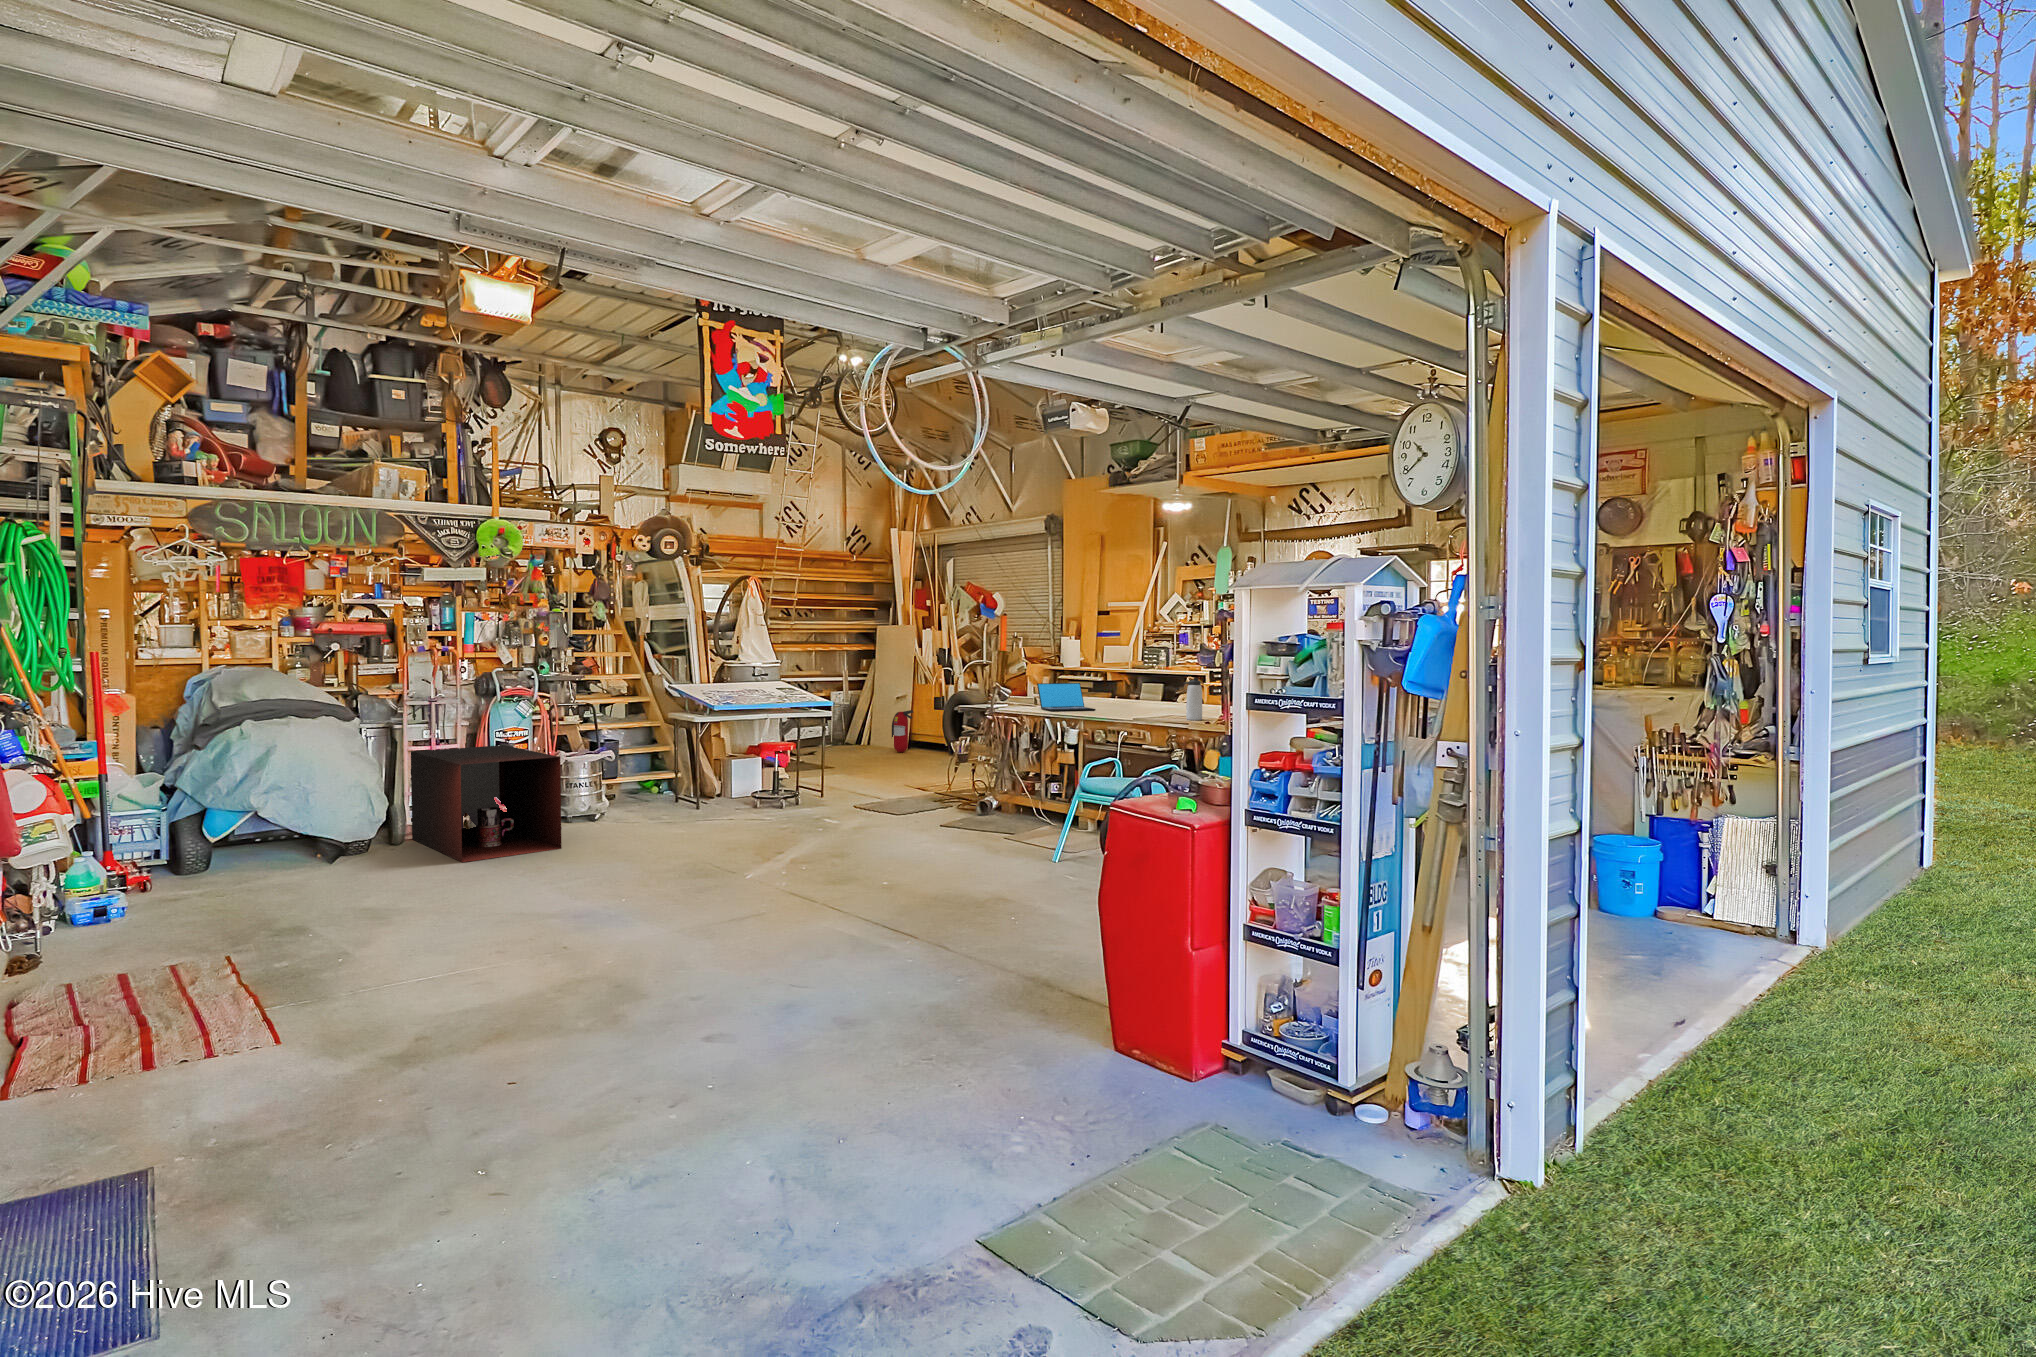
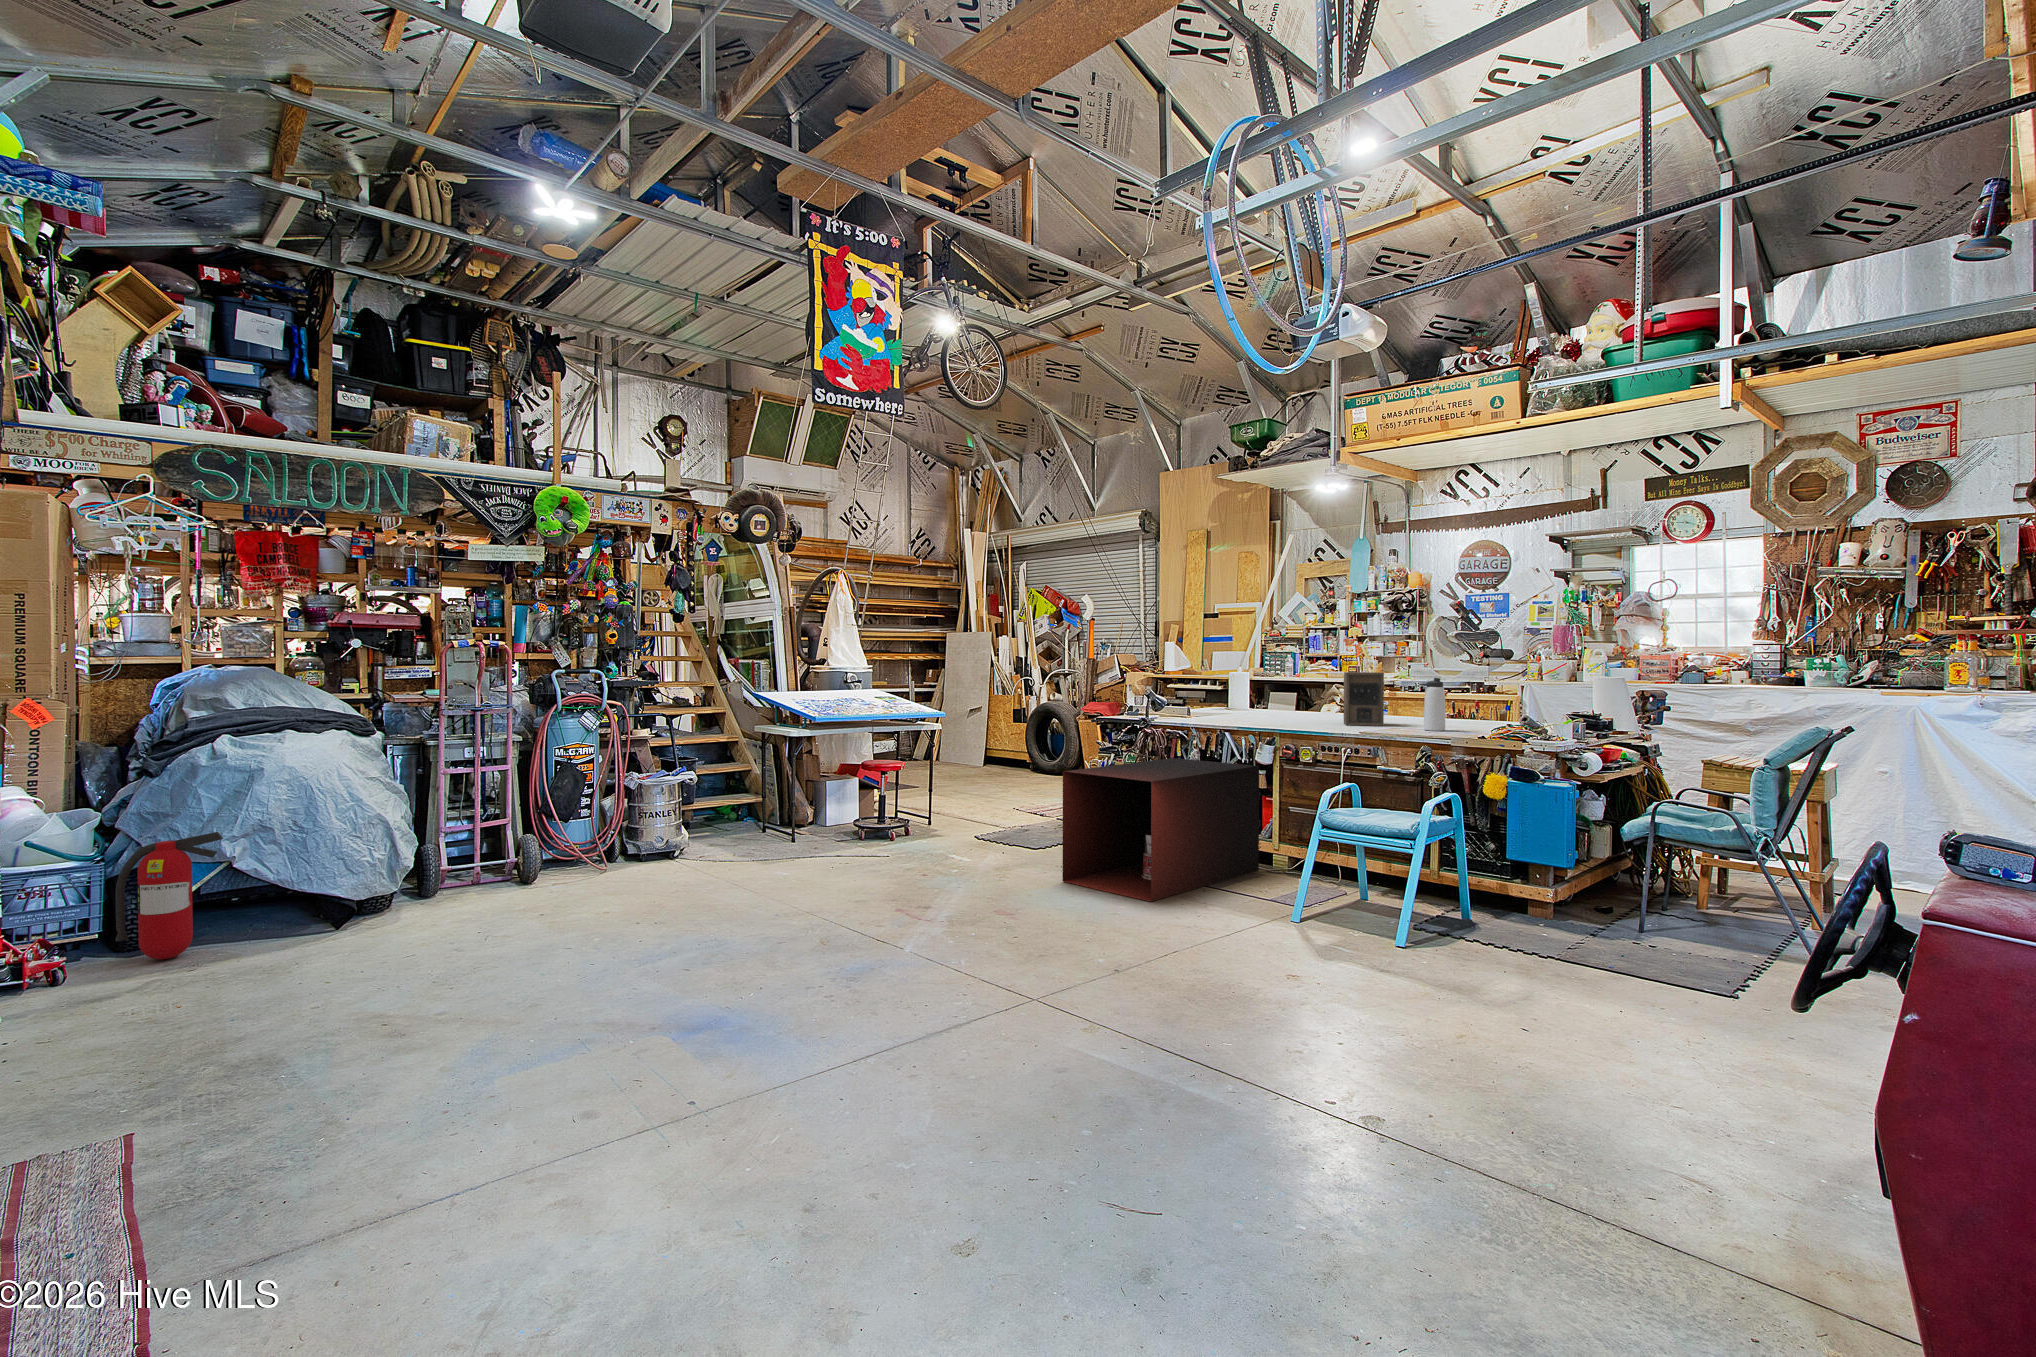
speaker: none [1137,672,1170,716] -> present [1344,672,1384,726]
laptop: present [1037,683,1096,711] -> none [1204,688,1280,721]
fire extinguisher: present [892,710,913,752] -> present [115,832,223,959]
storage cabinet: present [411,745,561,862] -> present [1062,758,1259,901]

